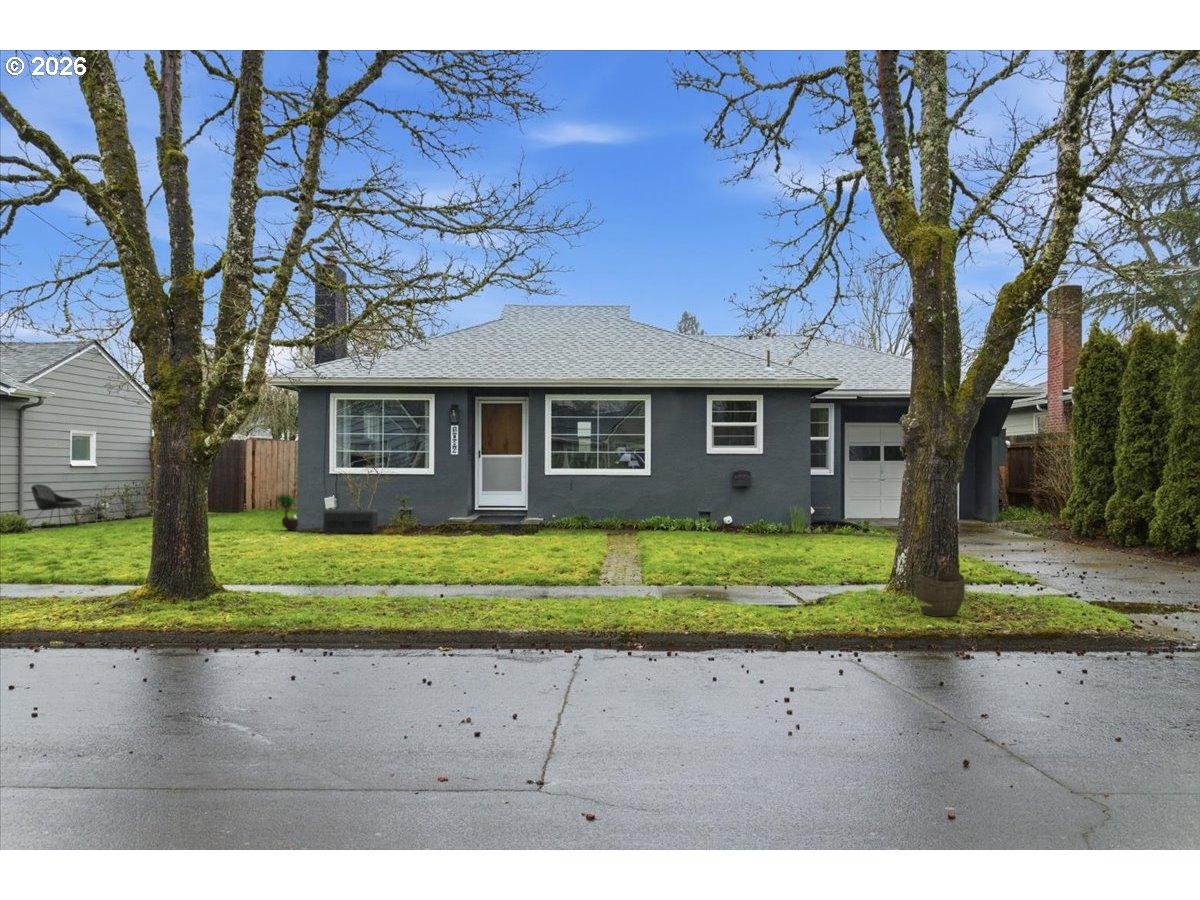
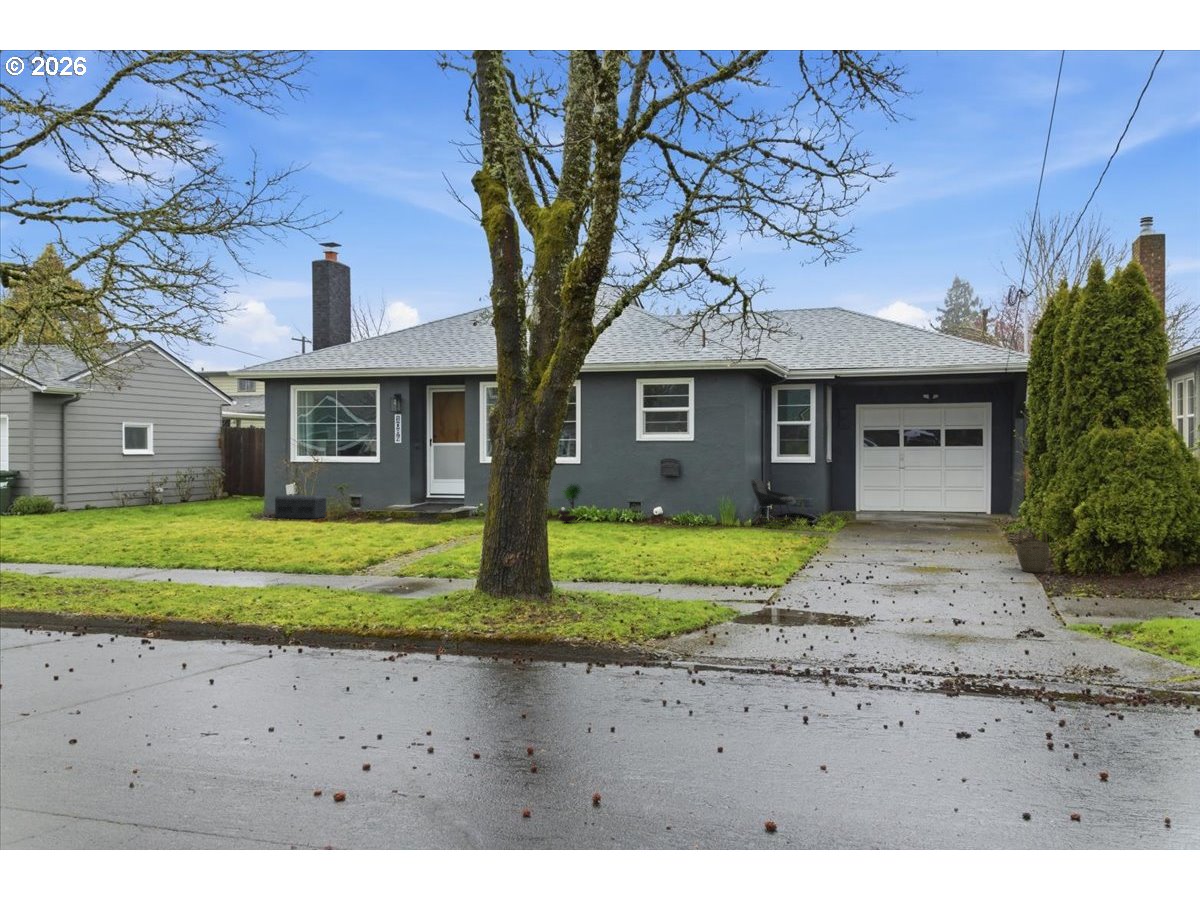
lounge chair: present [30,484,82,527] -> present [751,478,796,526]
potted tree: present [276,494,298,531] -> present [558,484,581,523]
woven basket: present [915,560,965,617] -> present [1017,530,1049,573]

